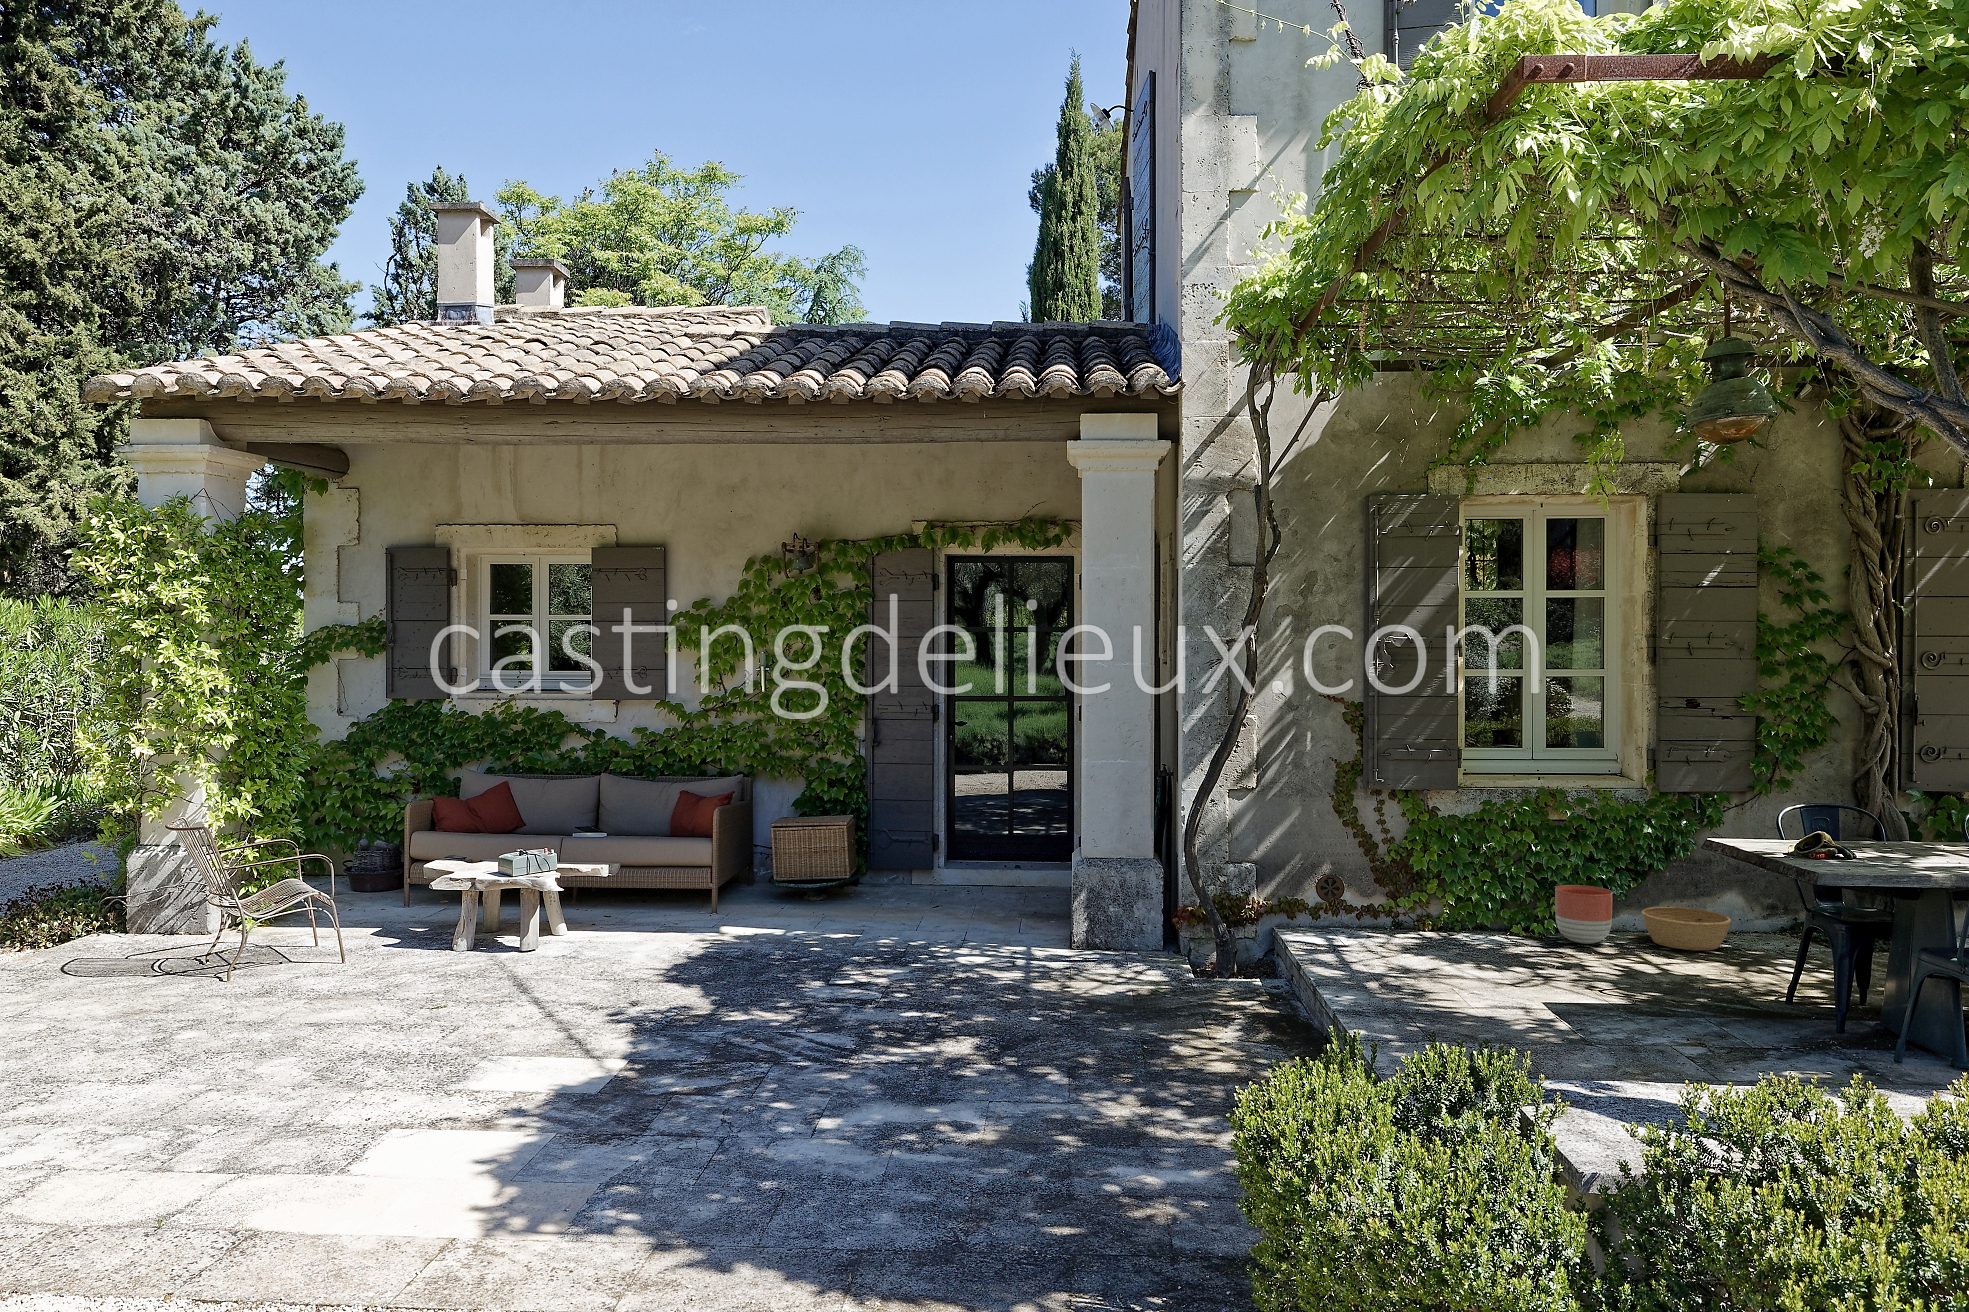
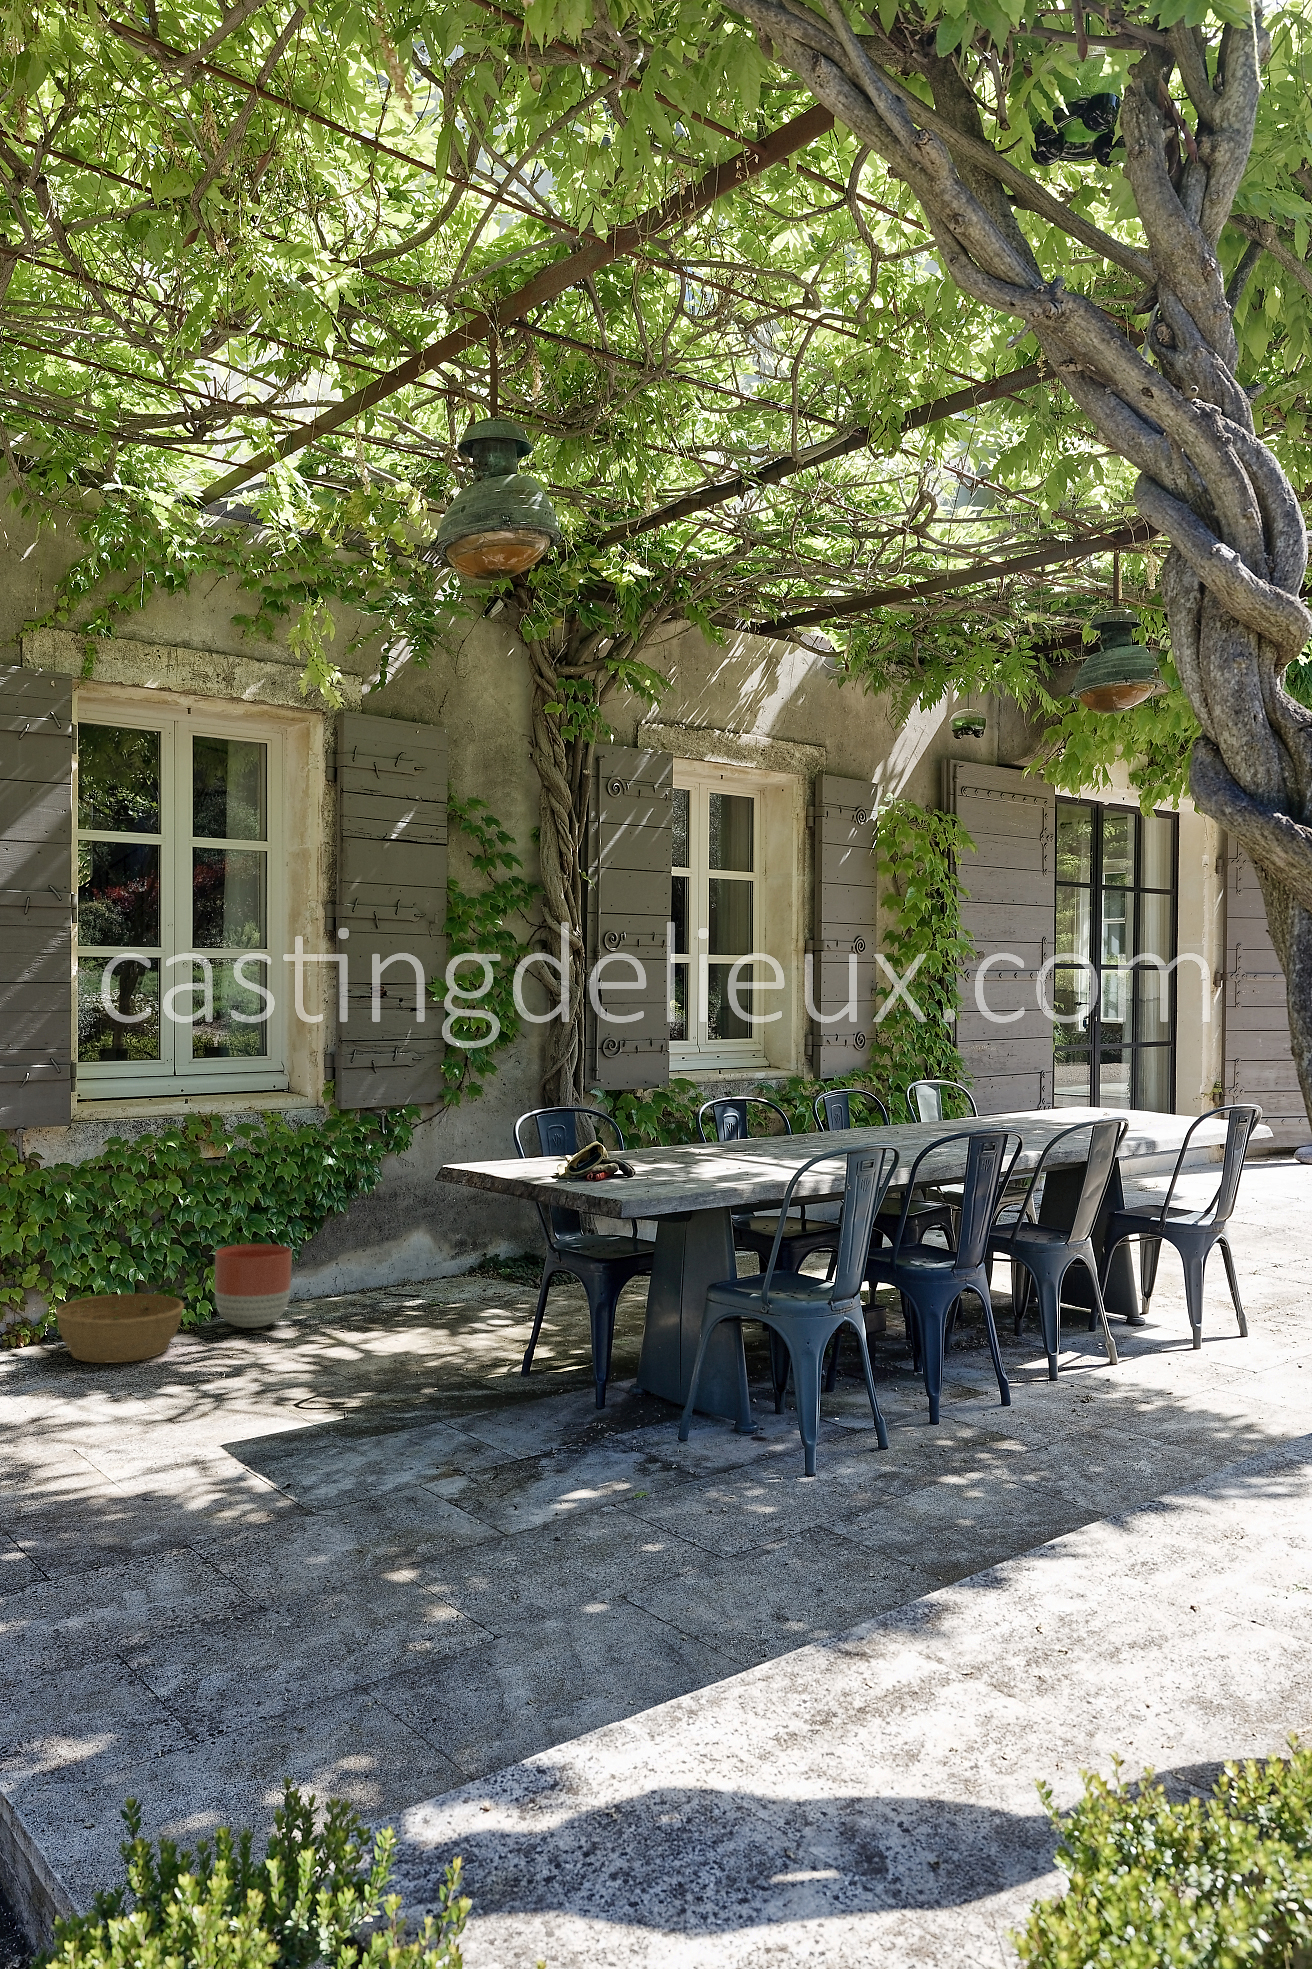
basket: present [1641,907,1731,951] -> present [56,1293,184,1363]

